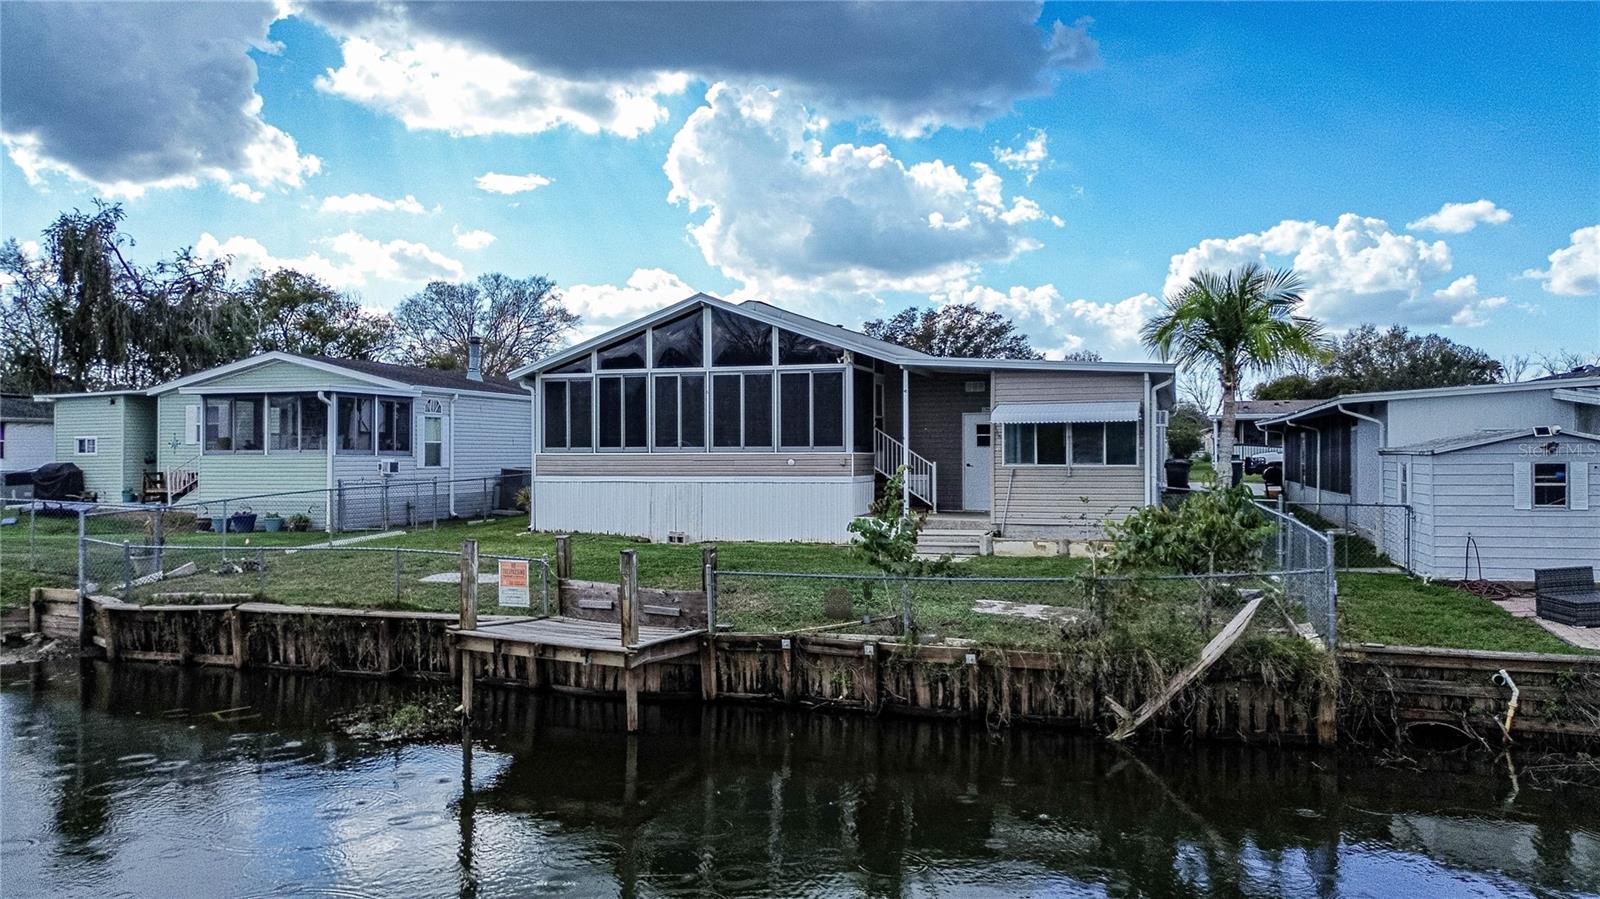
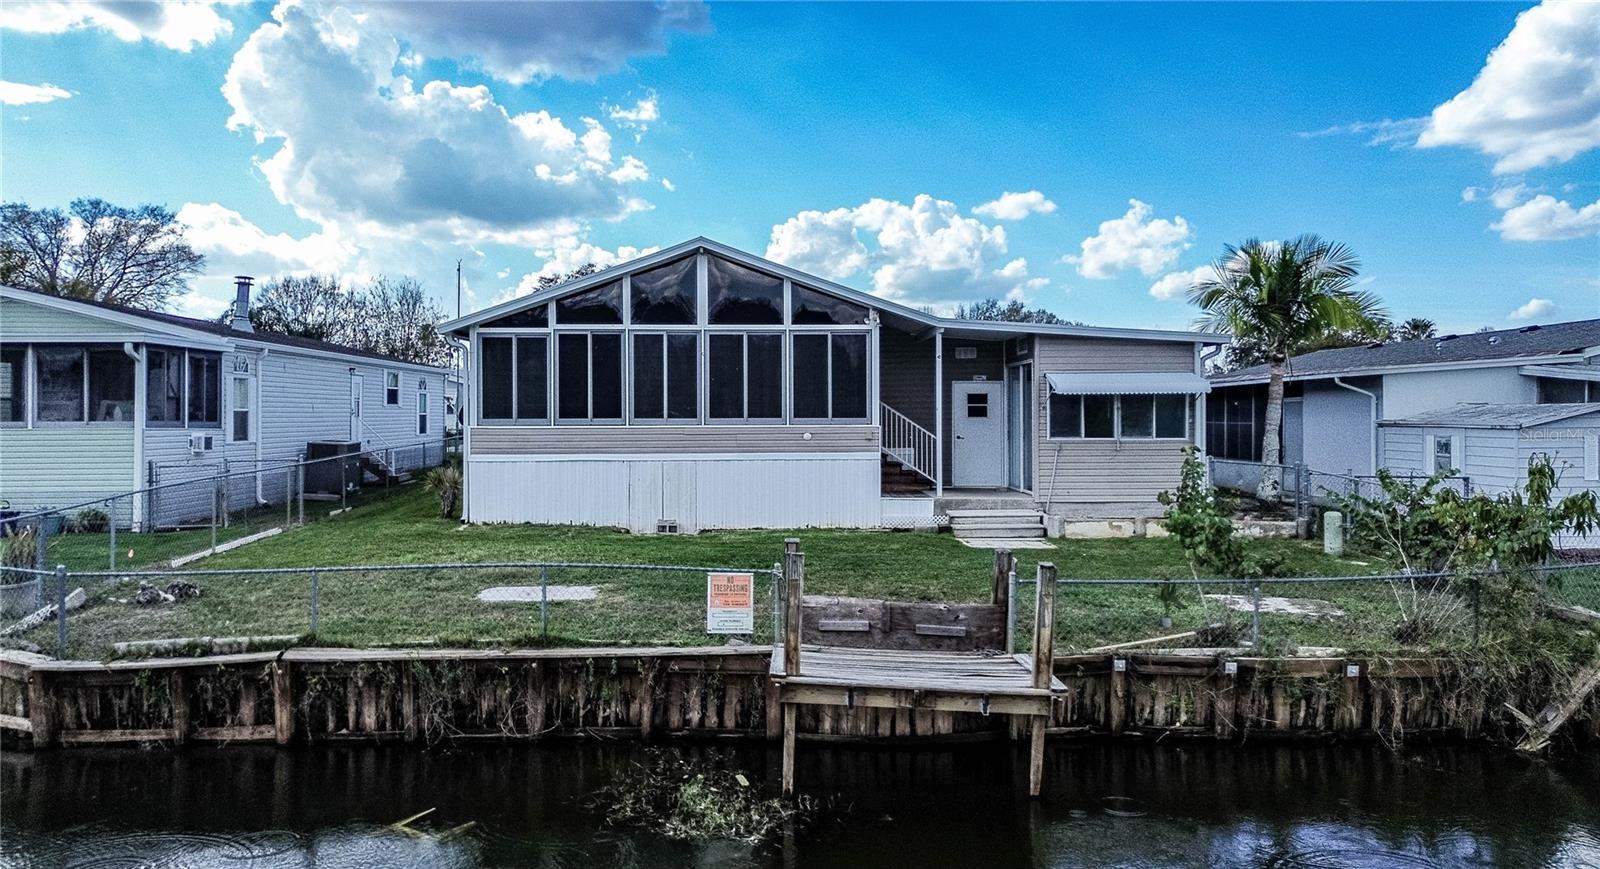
woven basket: present [824,586,852,619] -> none [1094,583,1132,623]

